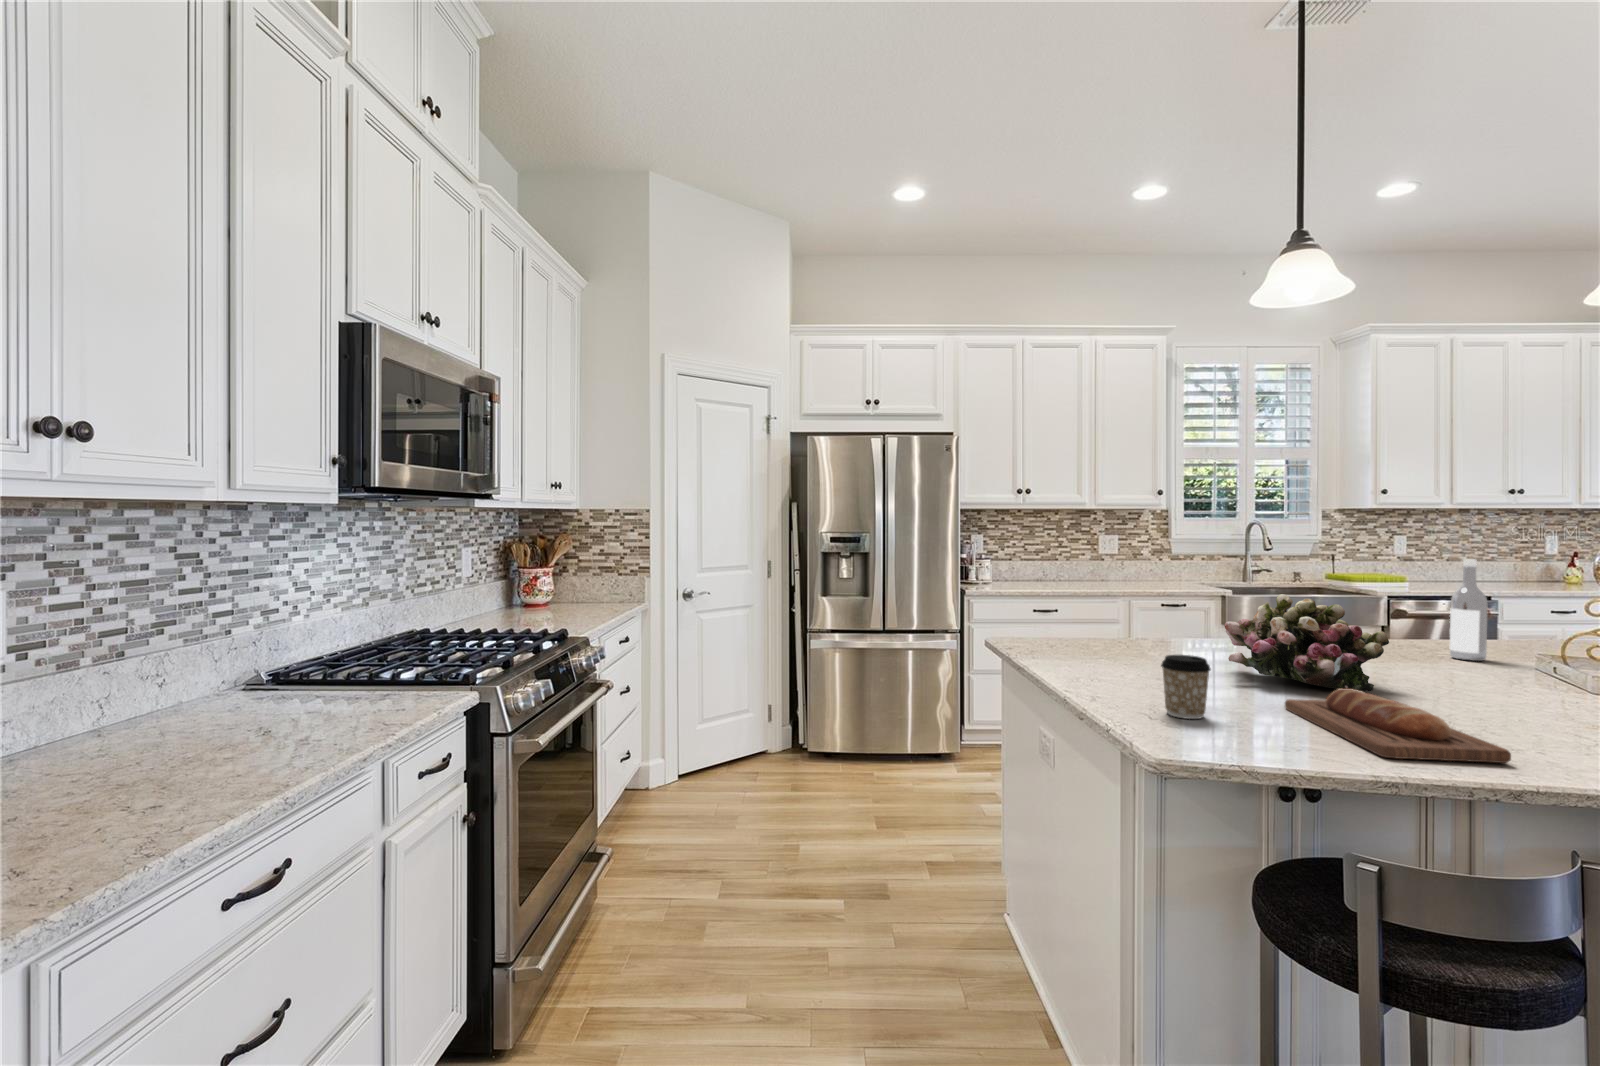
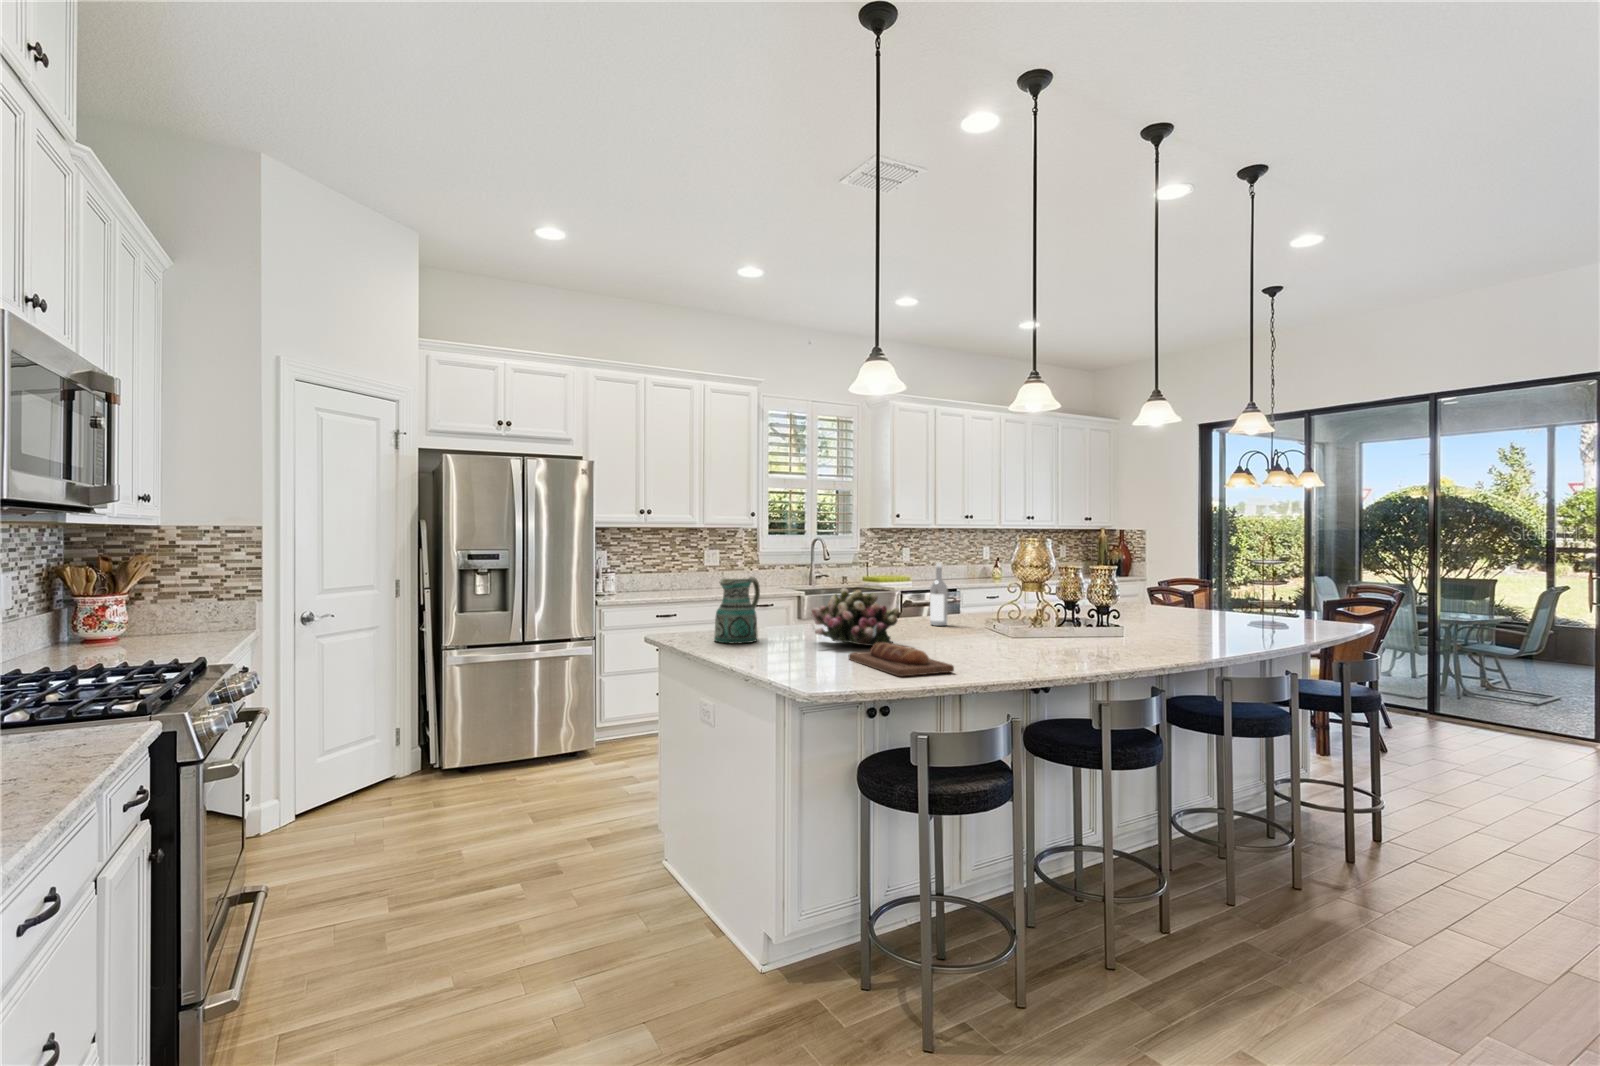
ceramic pitcher: none [1077,572,1146,663] -> present [714,577,760,643]
coffee cup: present [1161,655,1210,719] -> none [780,629,810,670]

